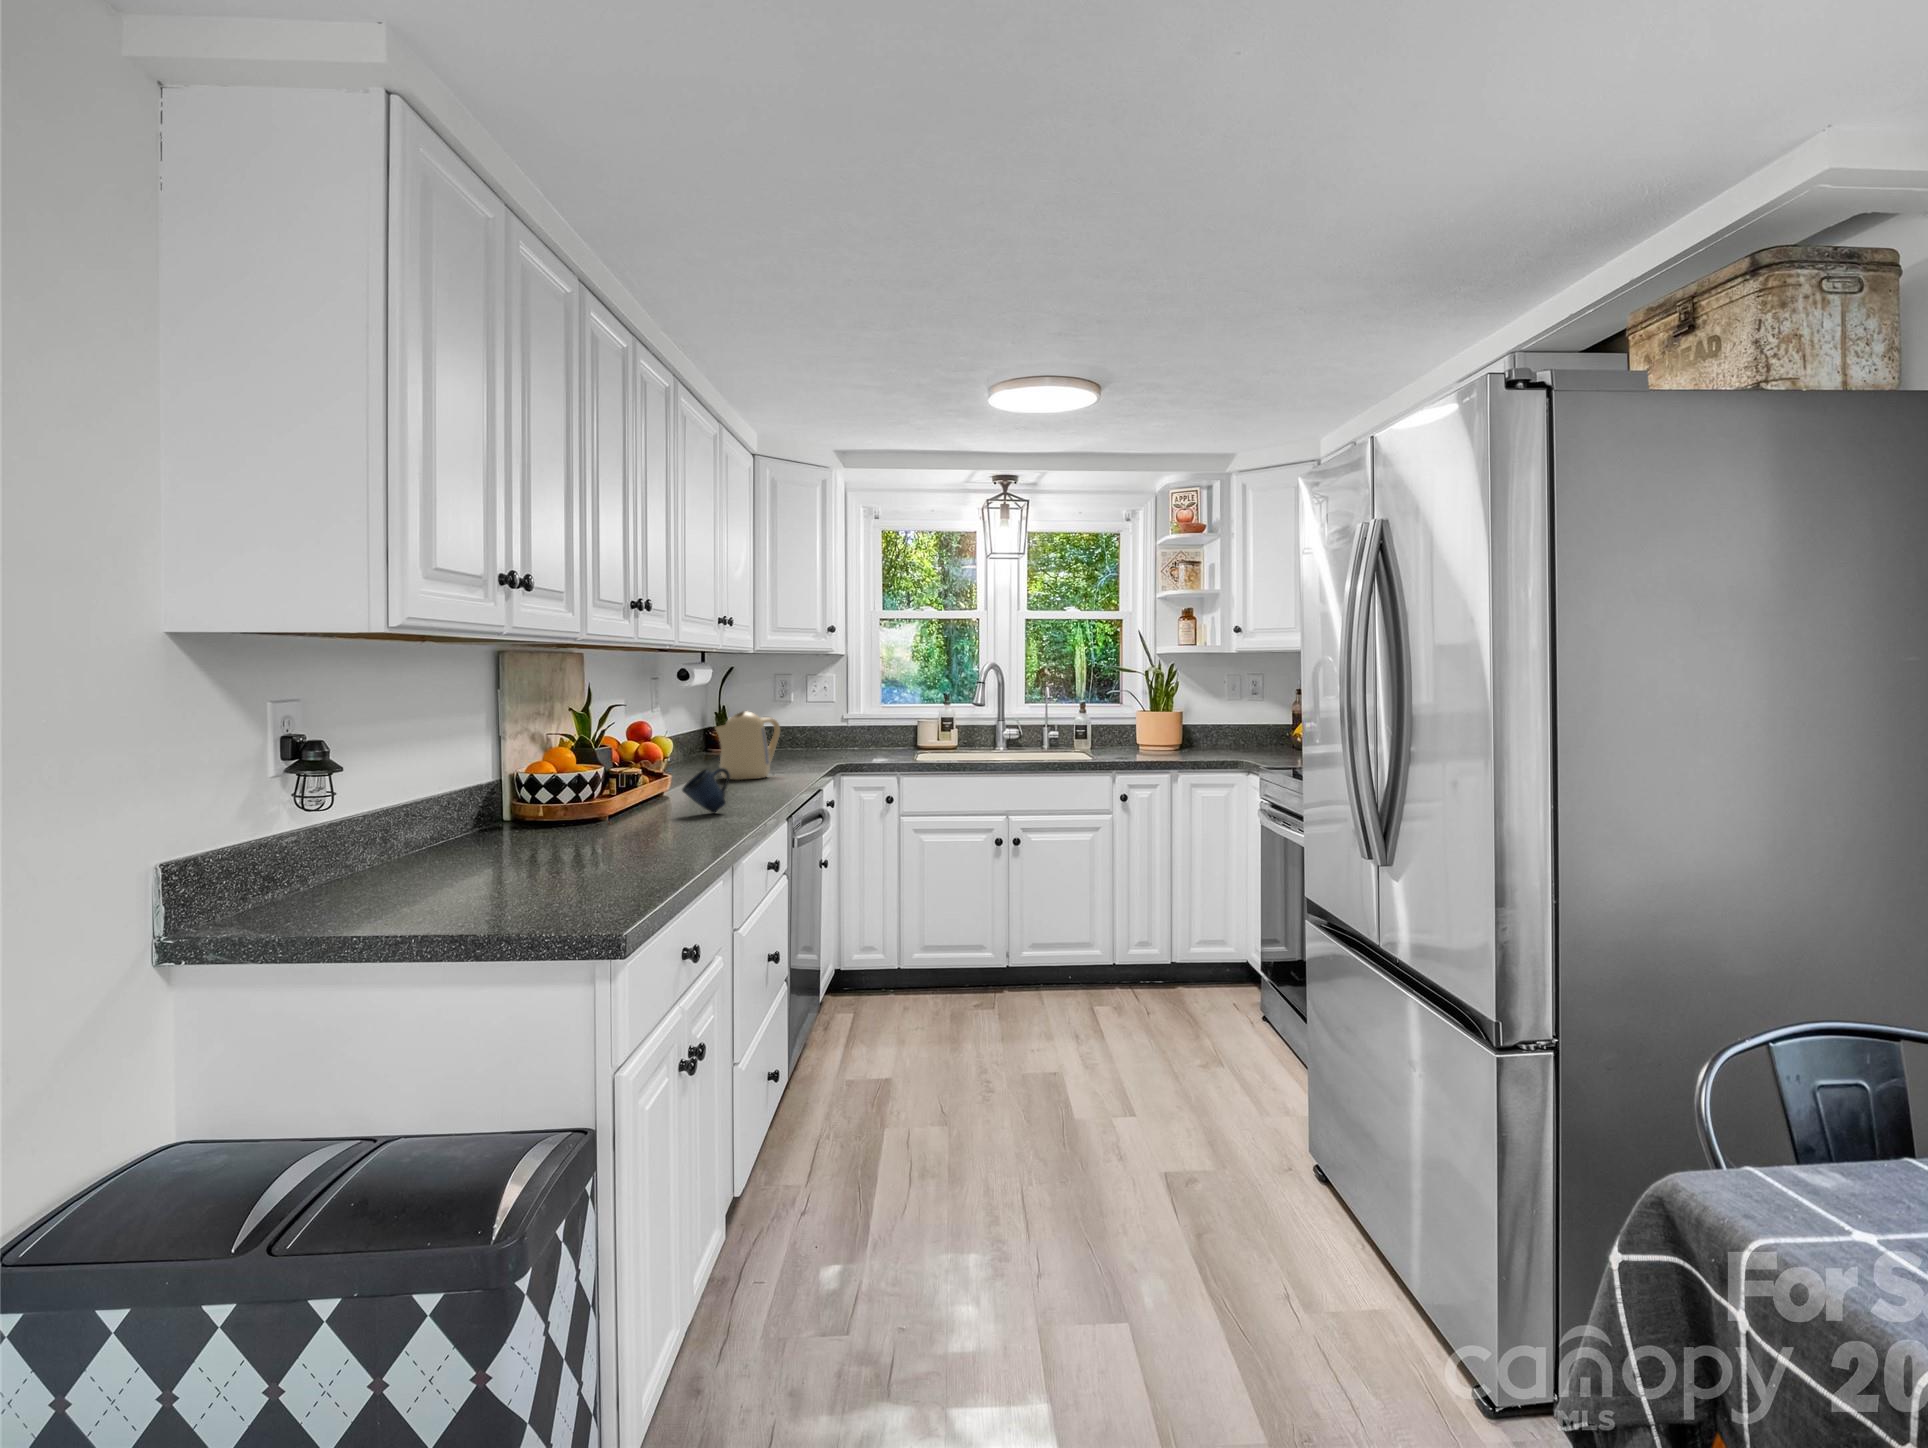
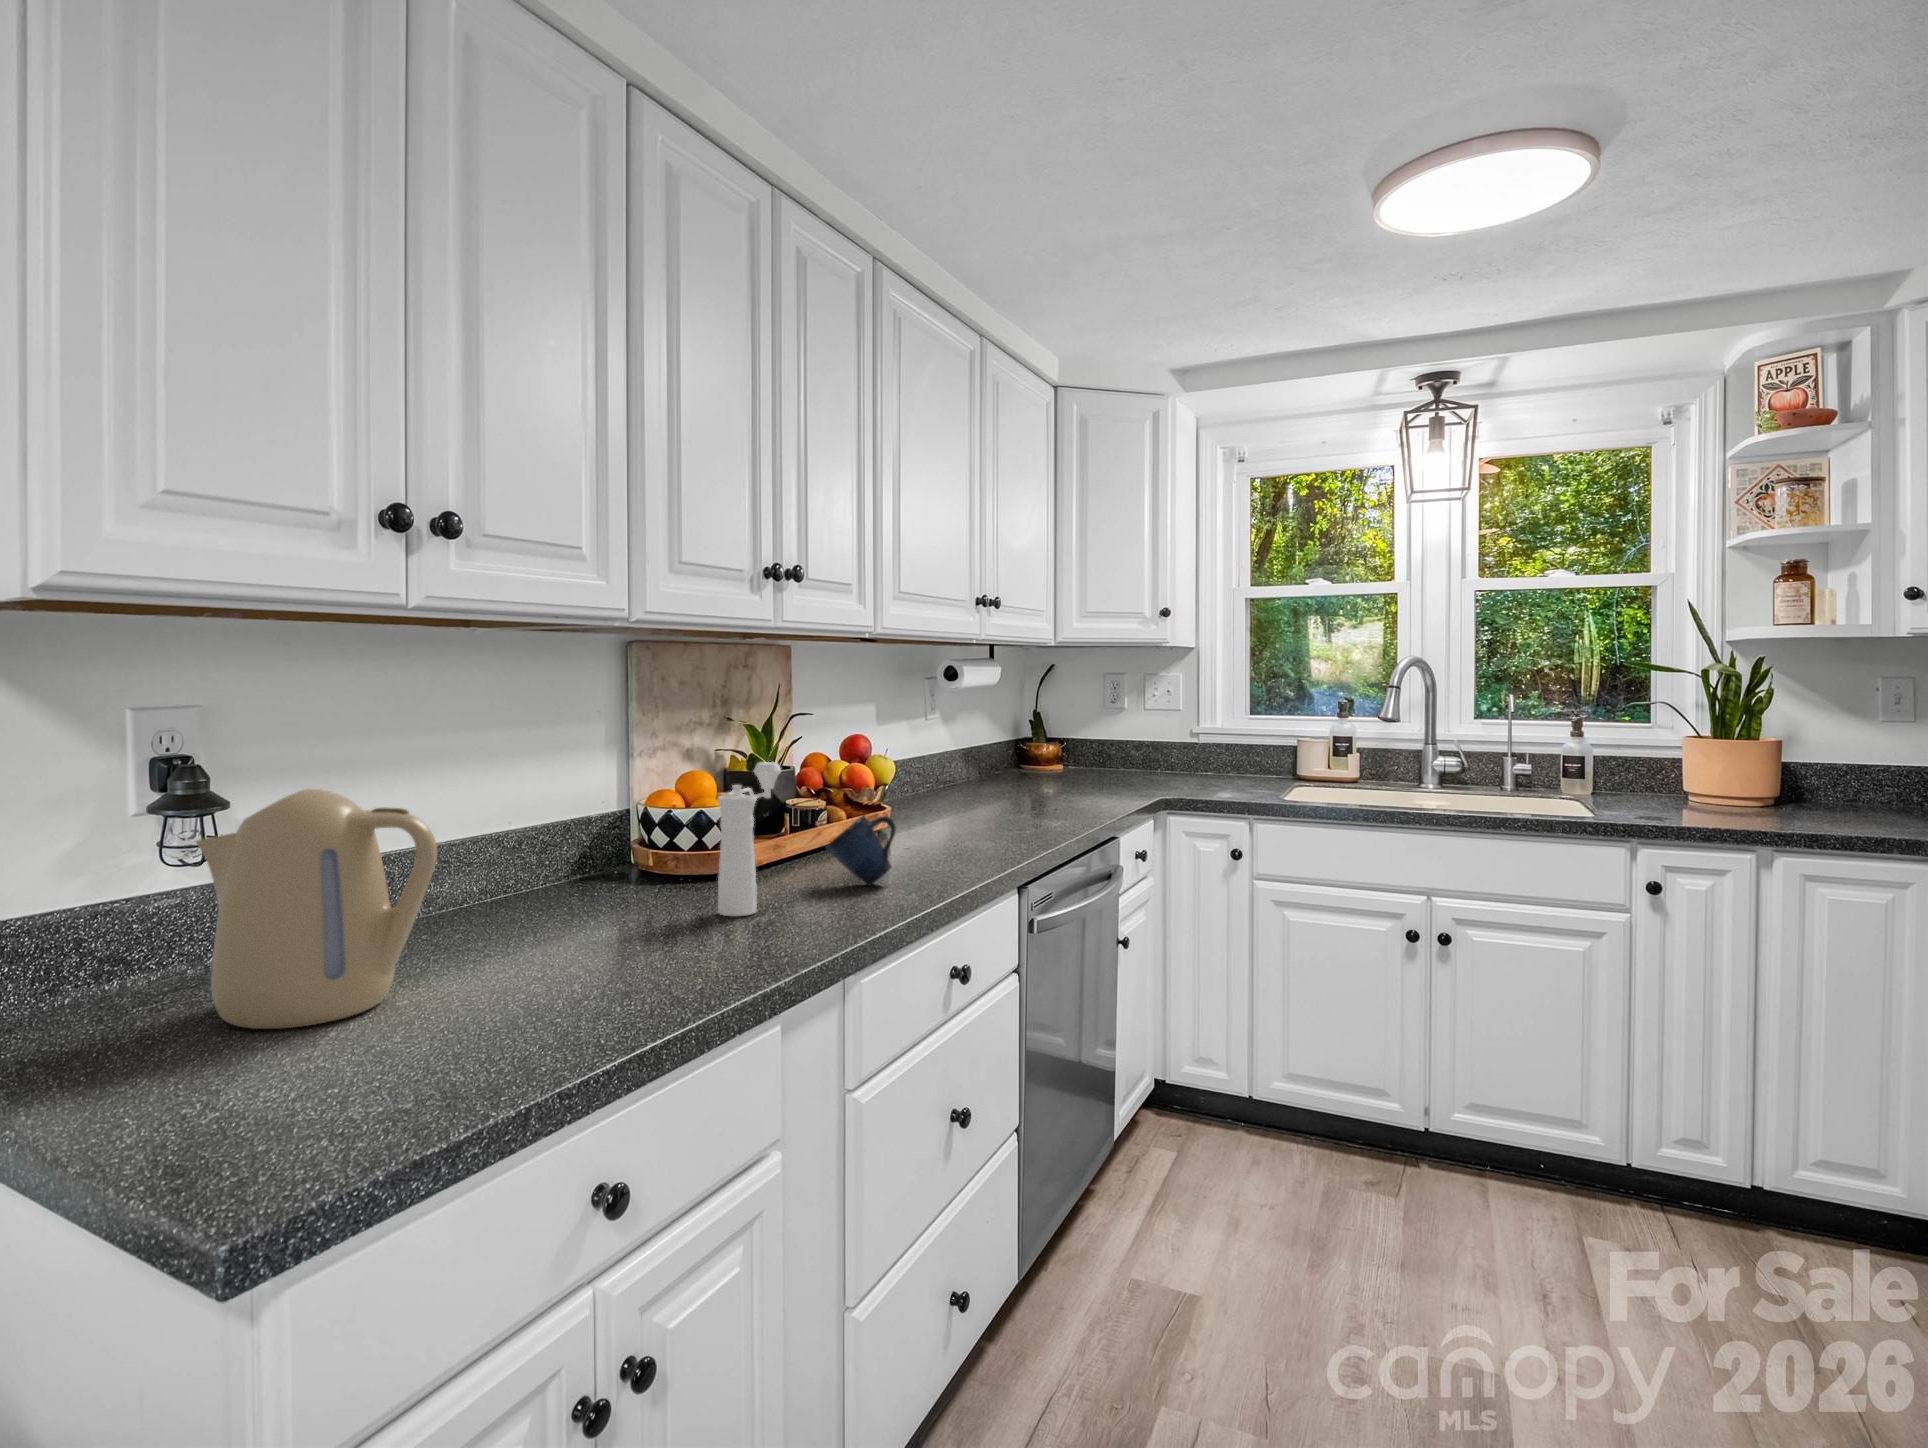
kettle: present [715,711,780,780] -> present [195,789,437,1029]
pepper mill: none [639,735,666,830] -> present [718,762,781,916]

